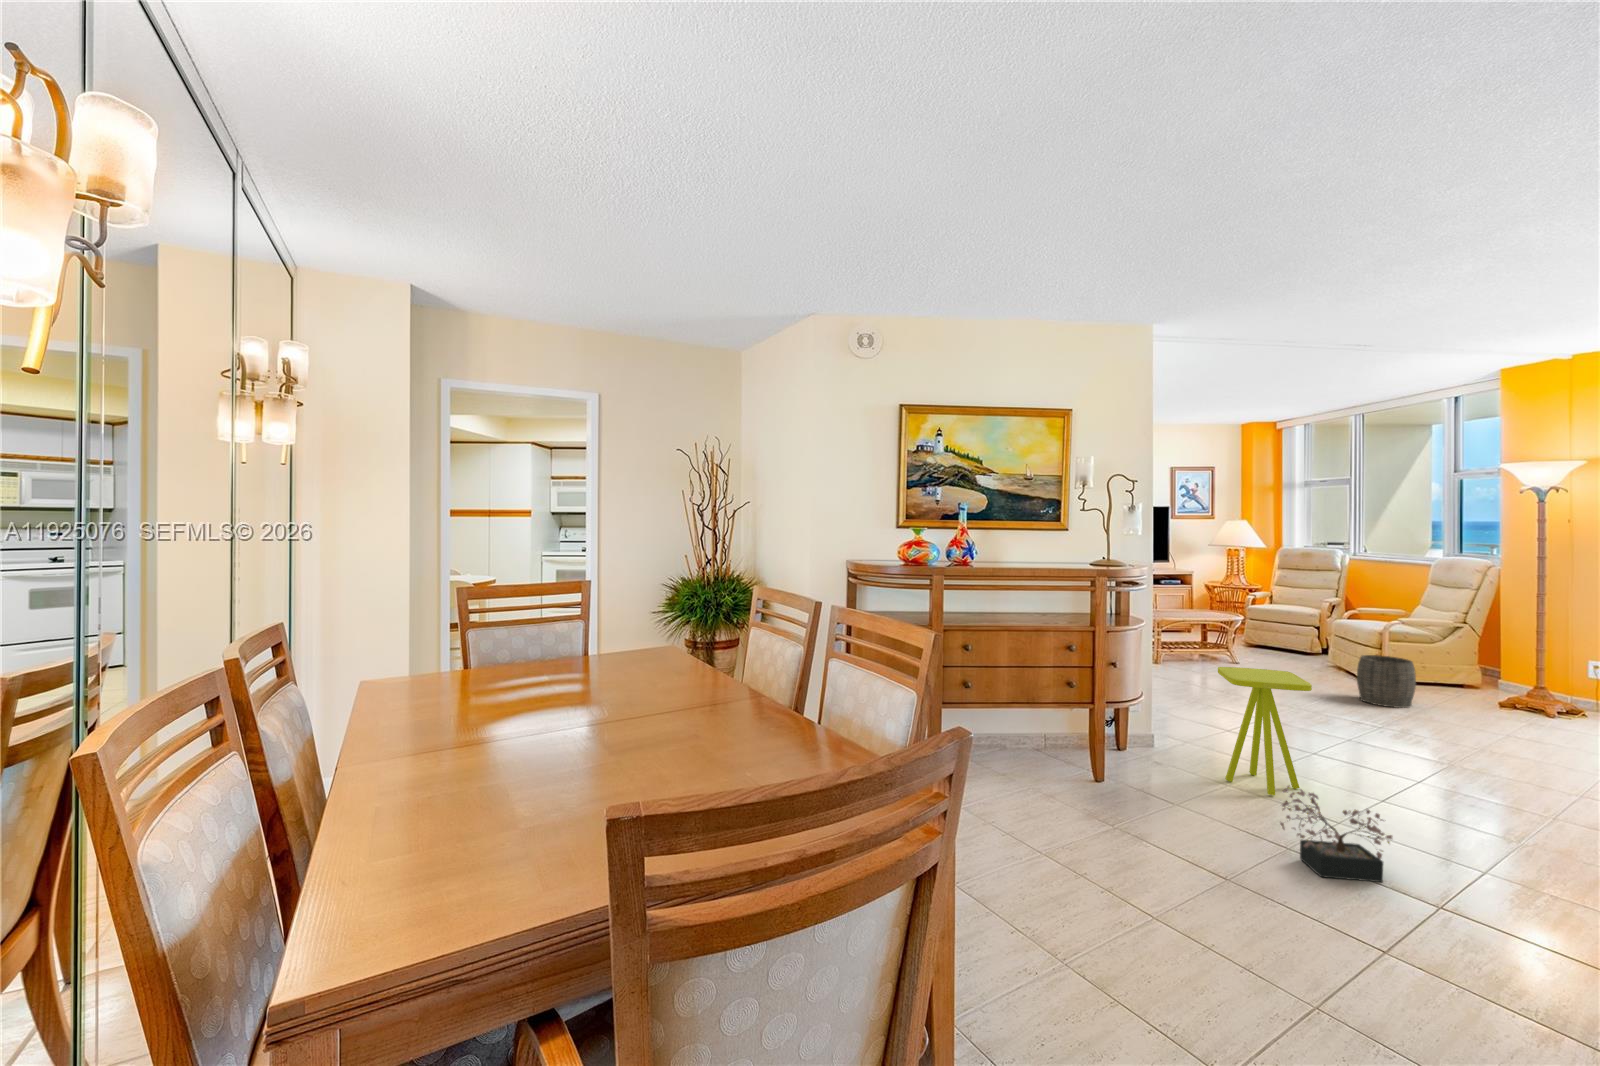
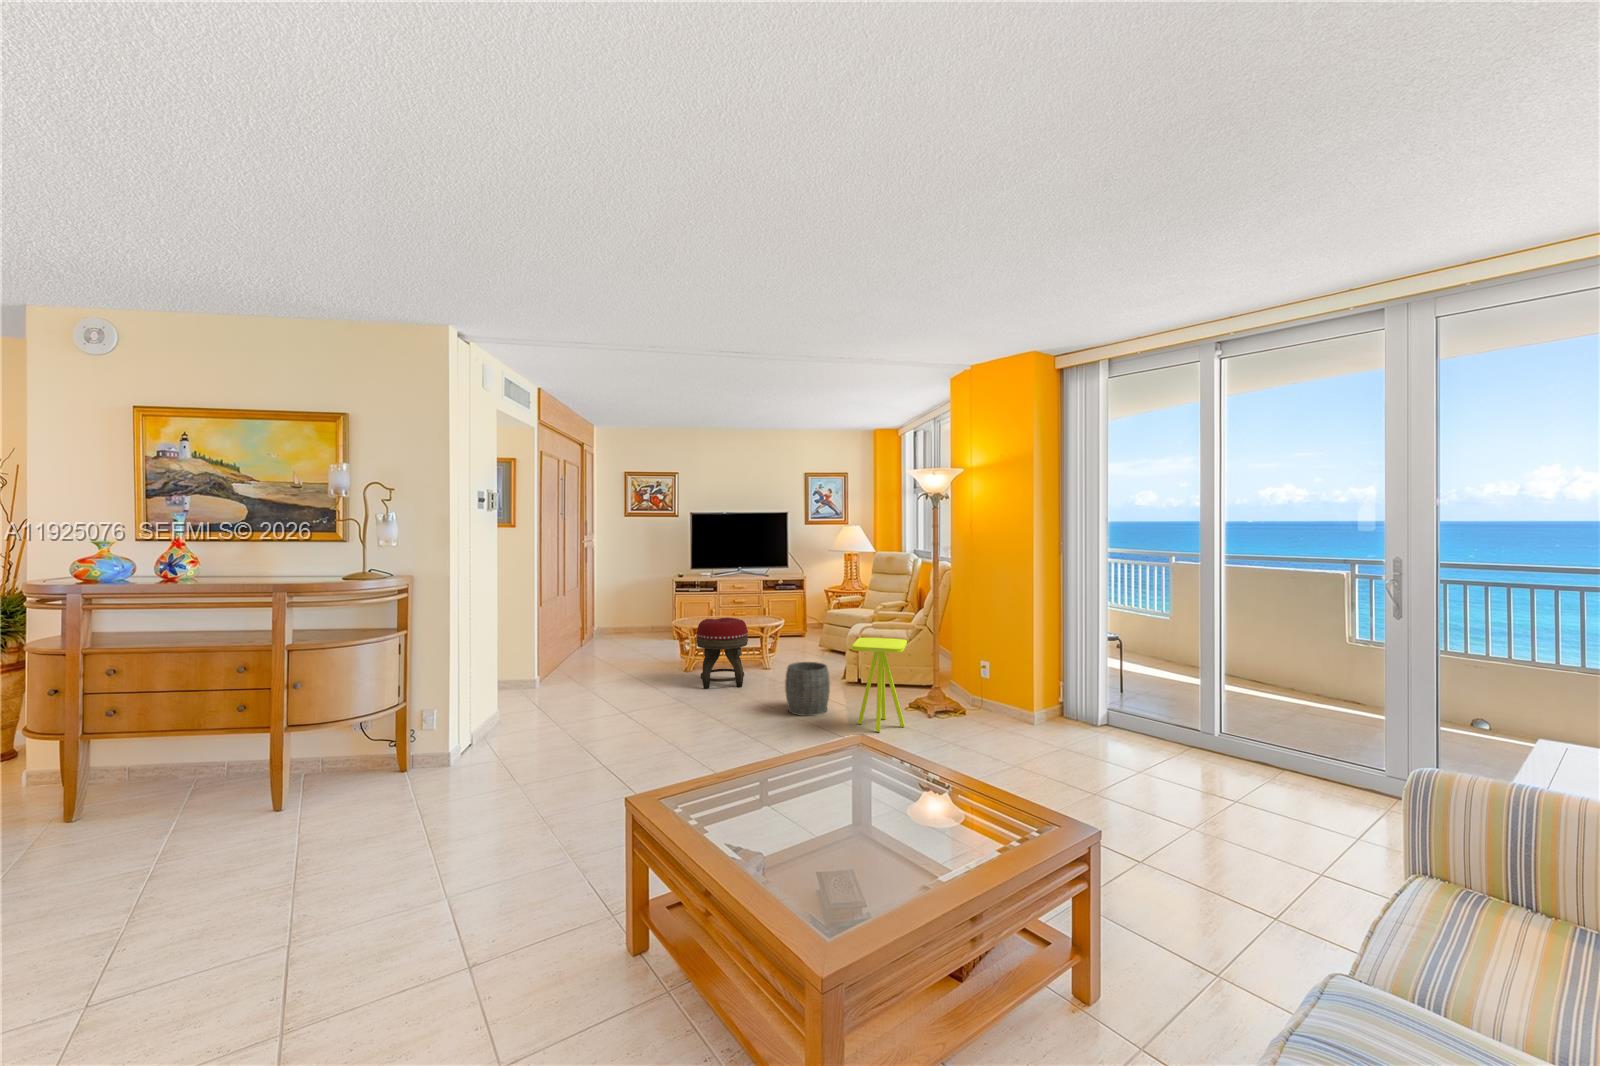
footstool: none [1190,611,1251,681] -> present [696,618,748,689]
side table: present [1218,667,1312,795] -> present [852,638,907,732]
decorative plant: present [1280,786,1392,882] -> none [95,841,246,958]

